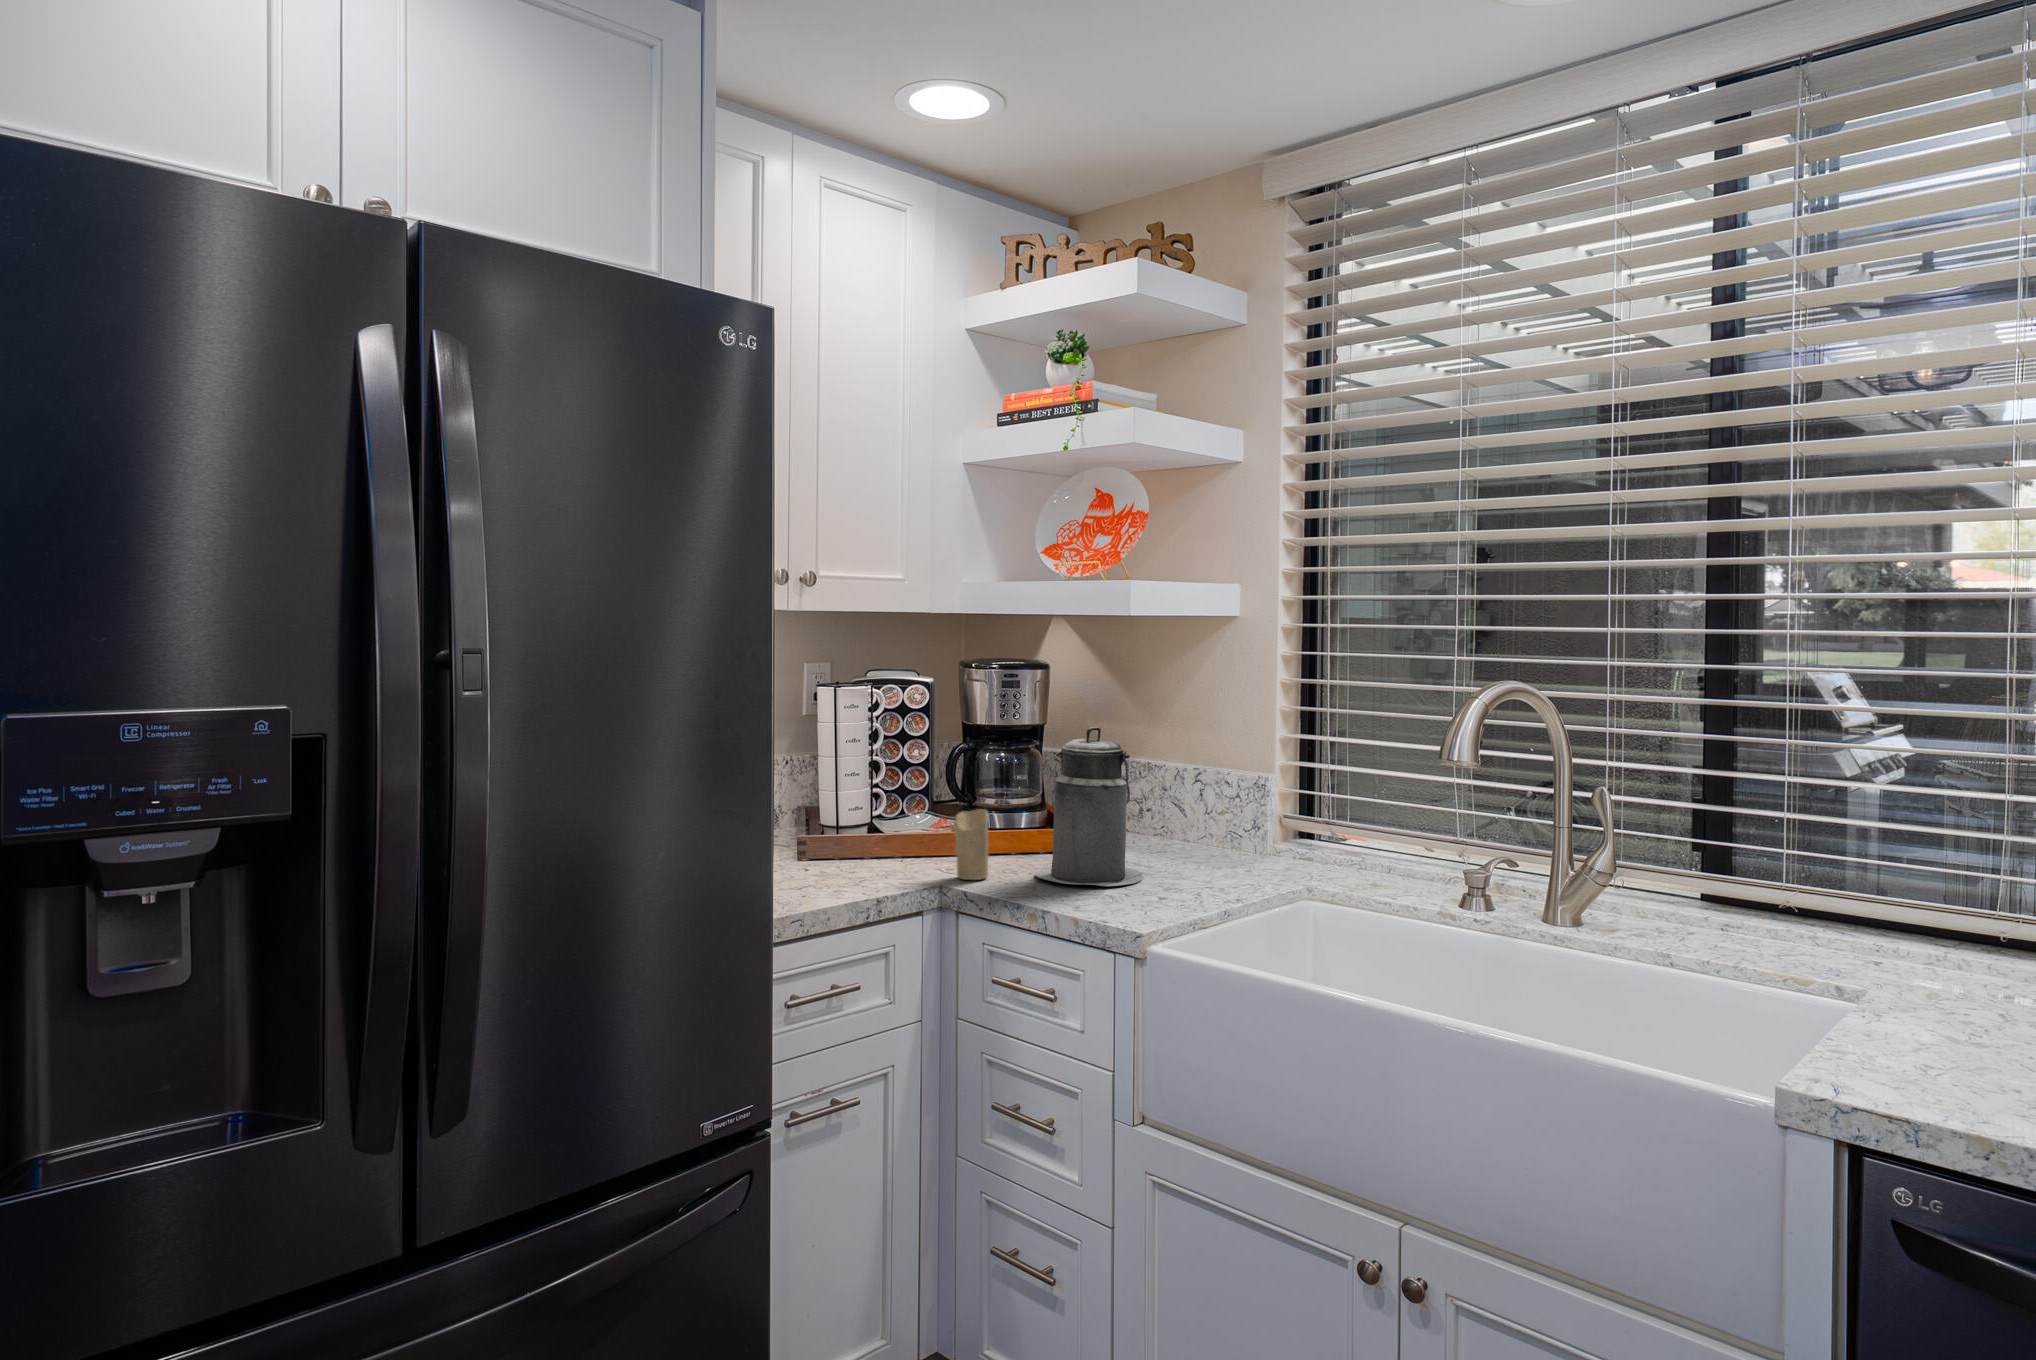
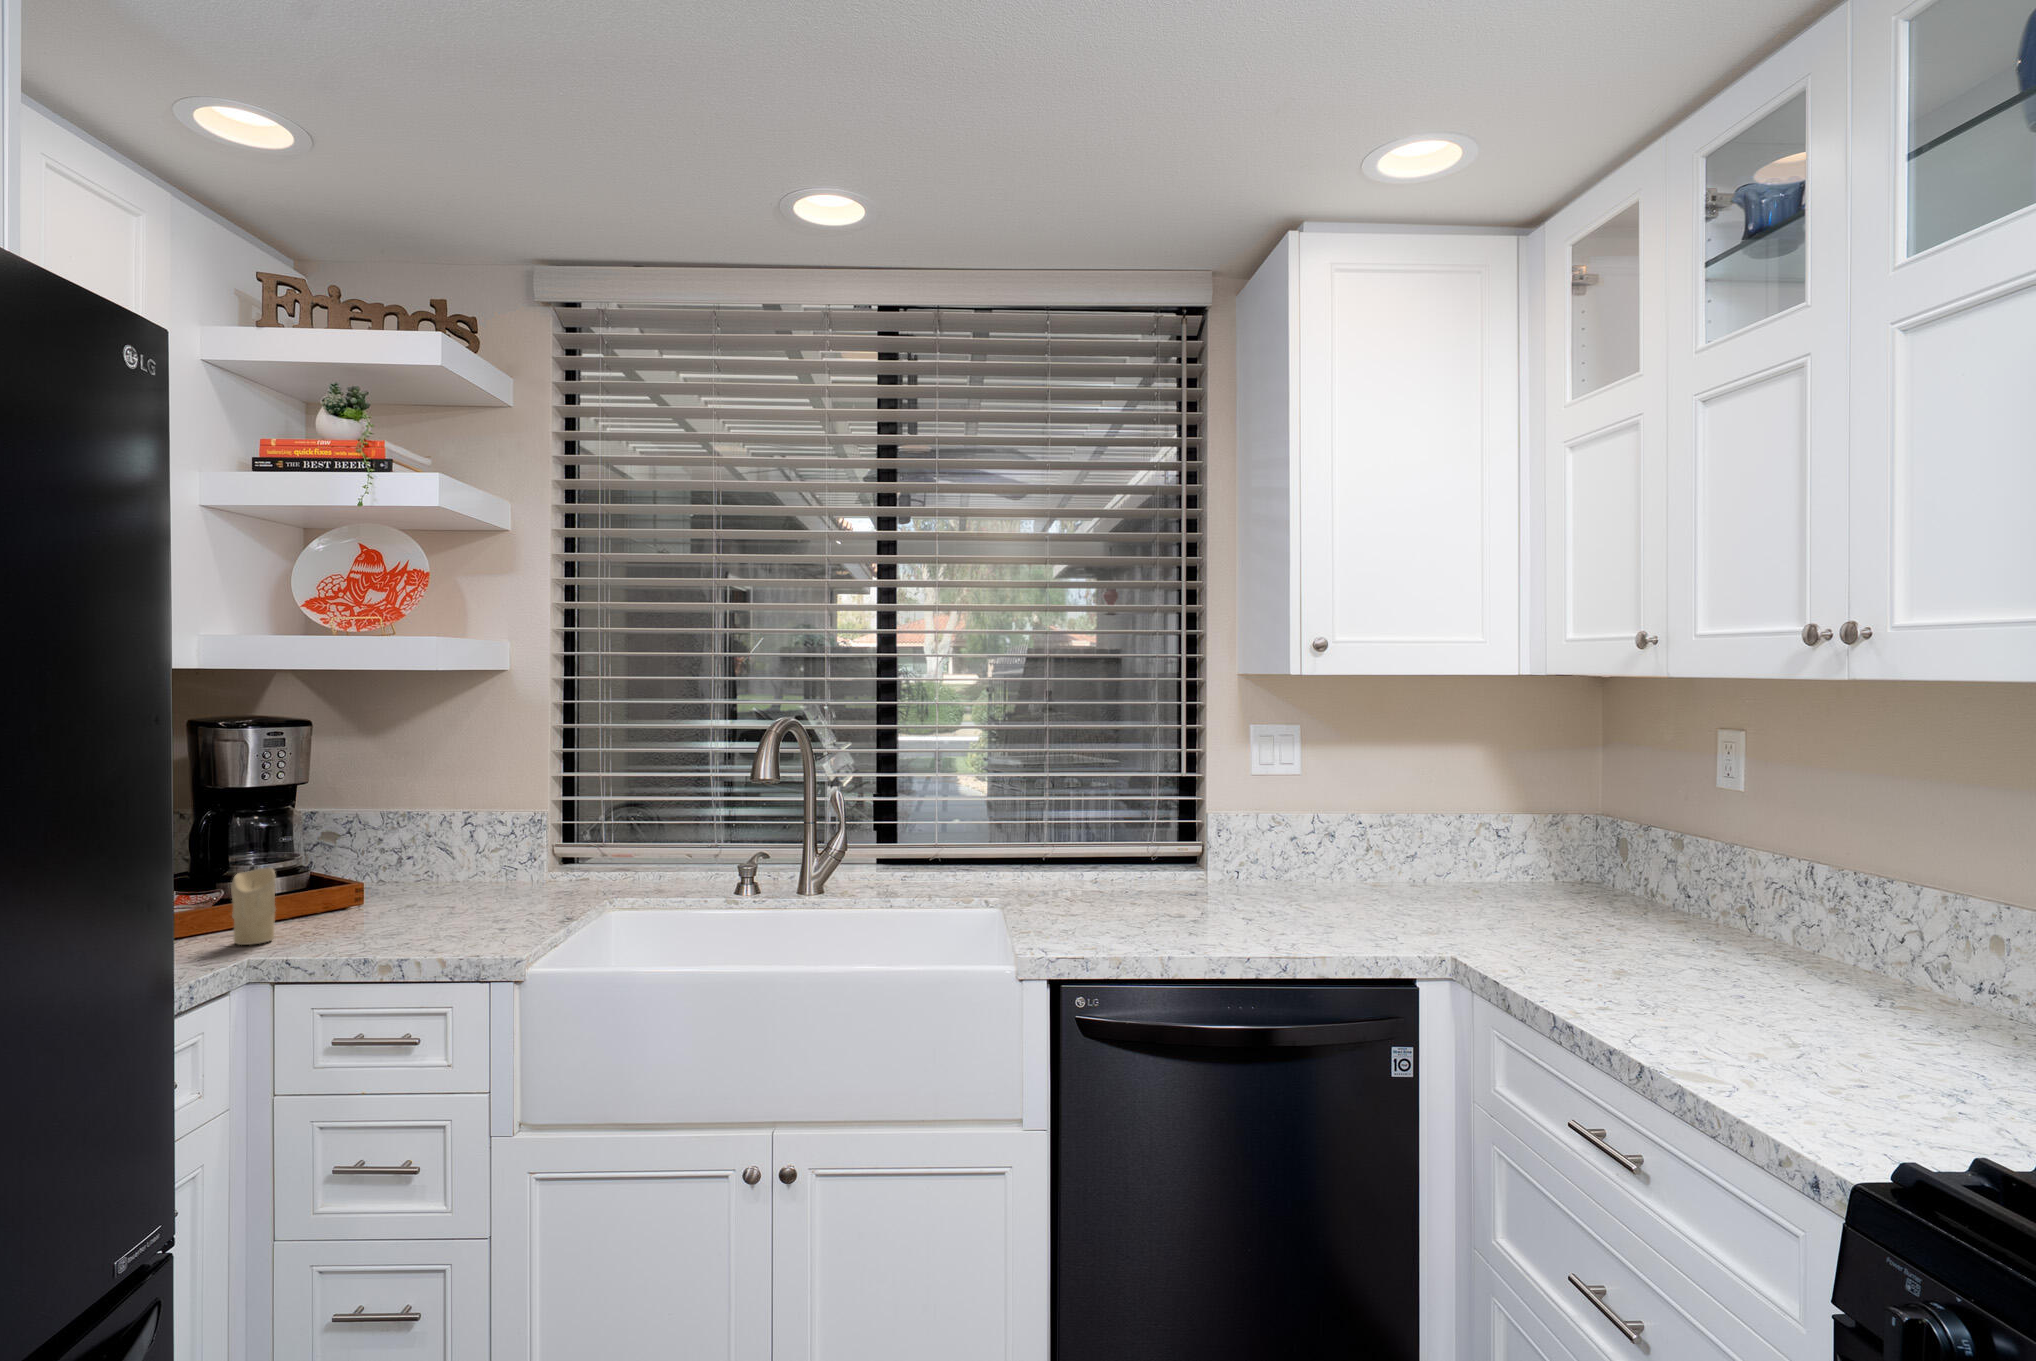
canister: present [1035,727,1143,886] -> none [329,774,450,931]

